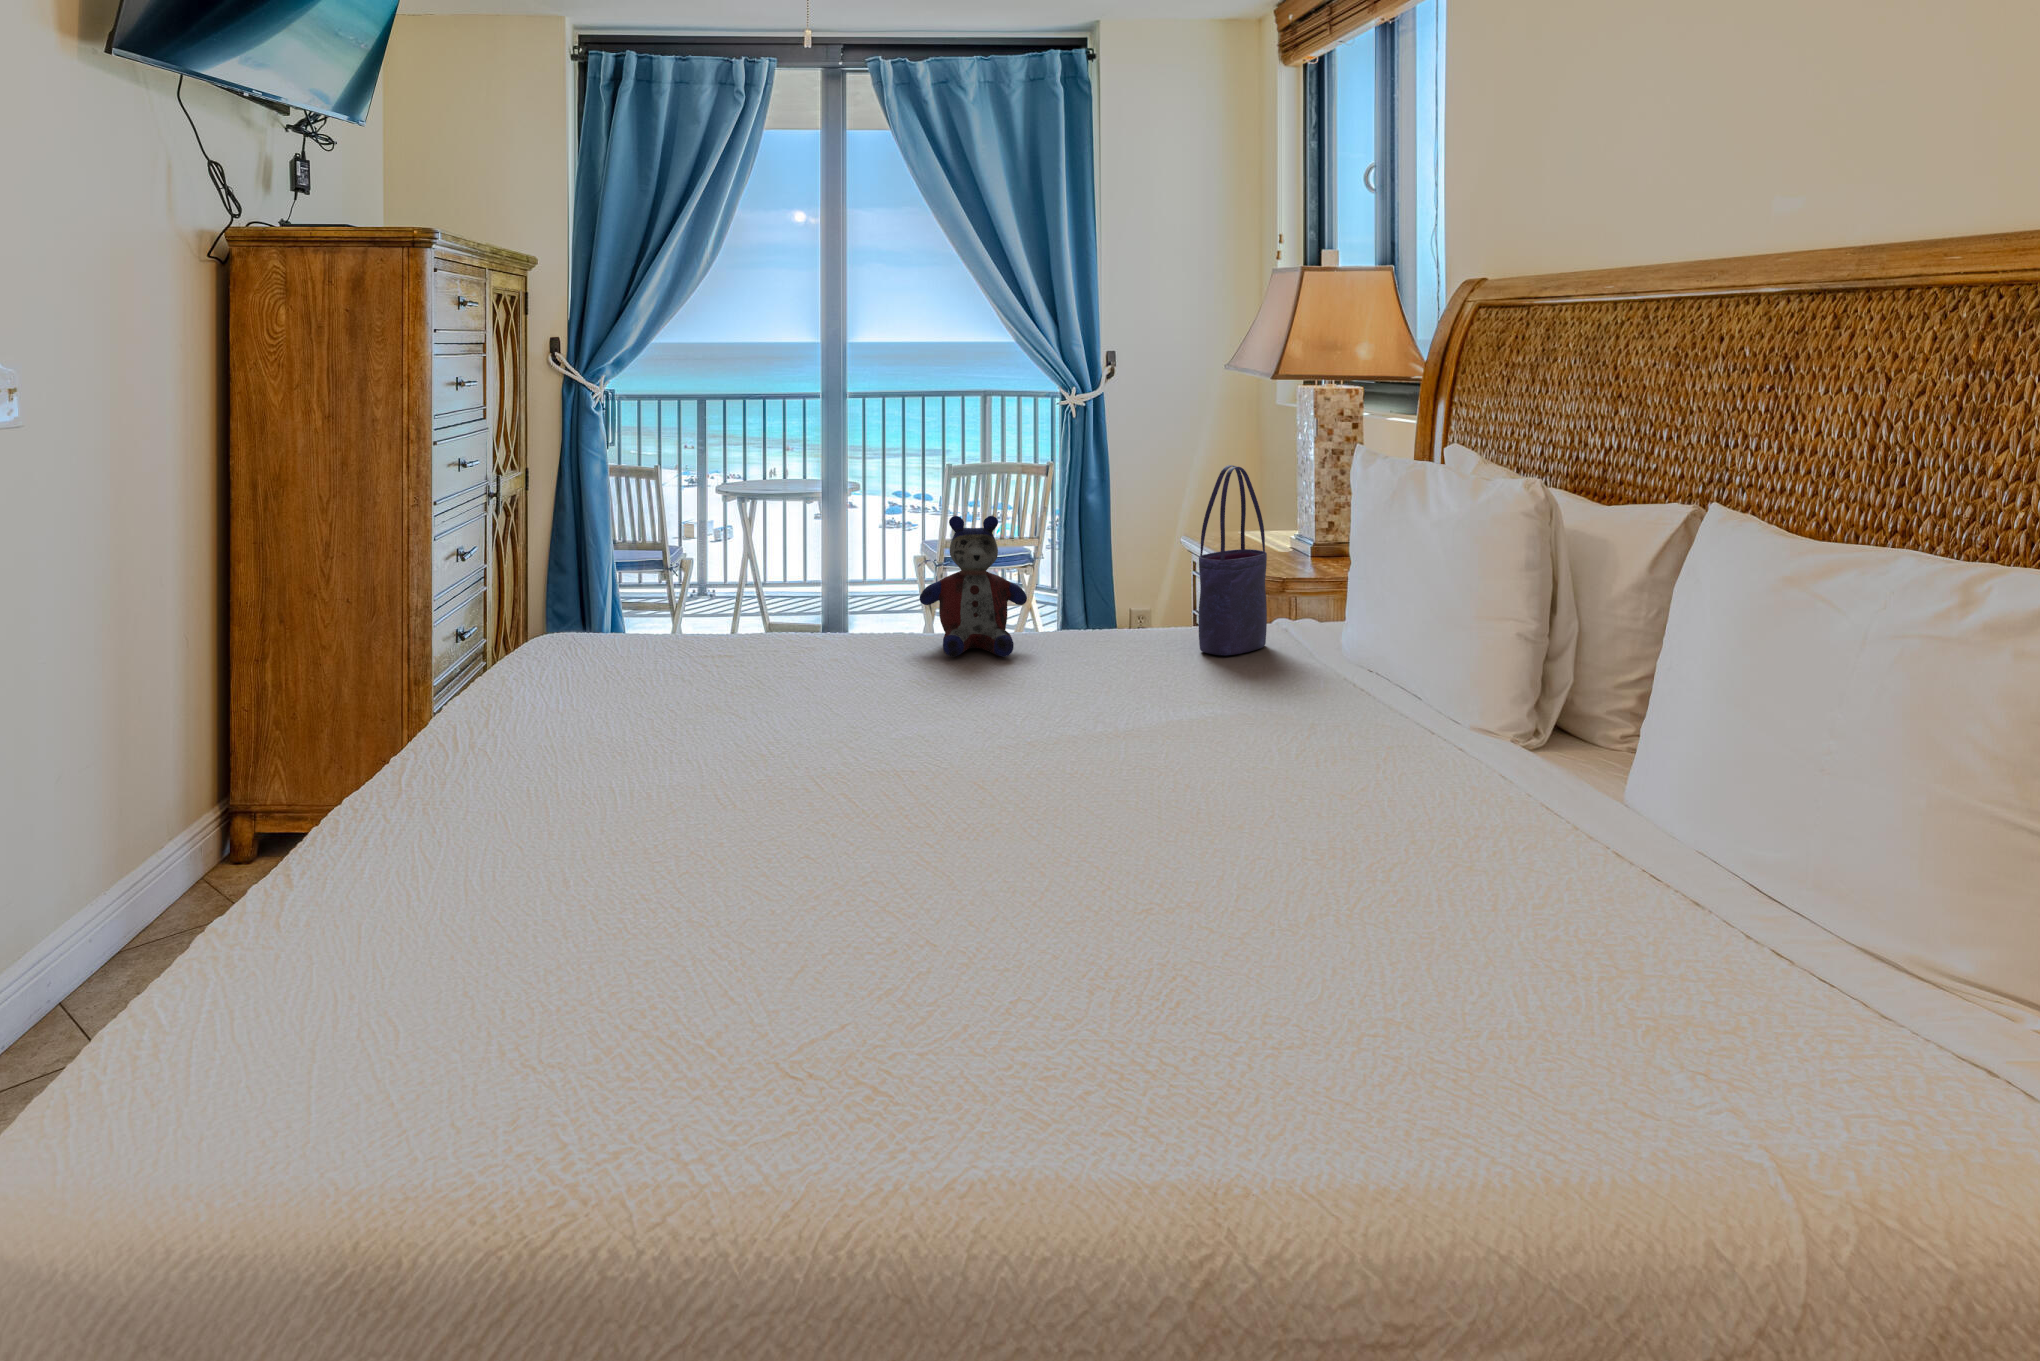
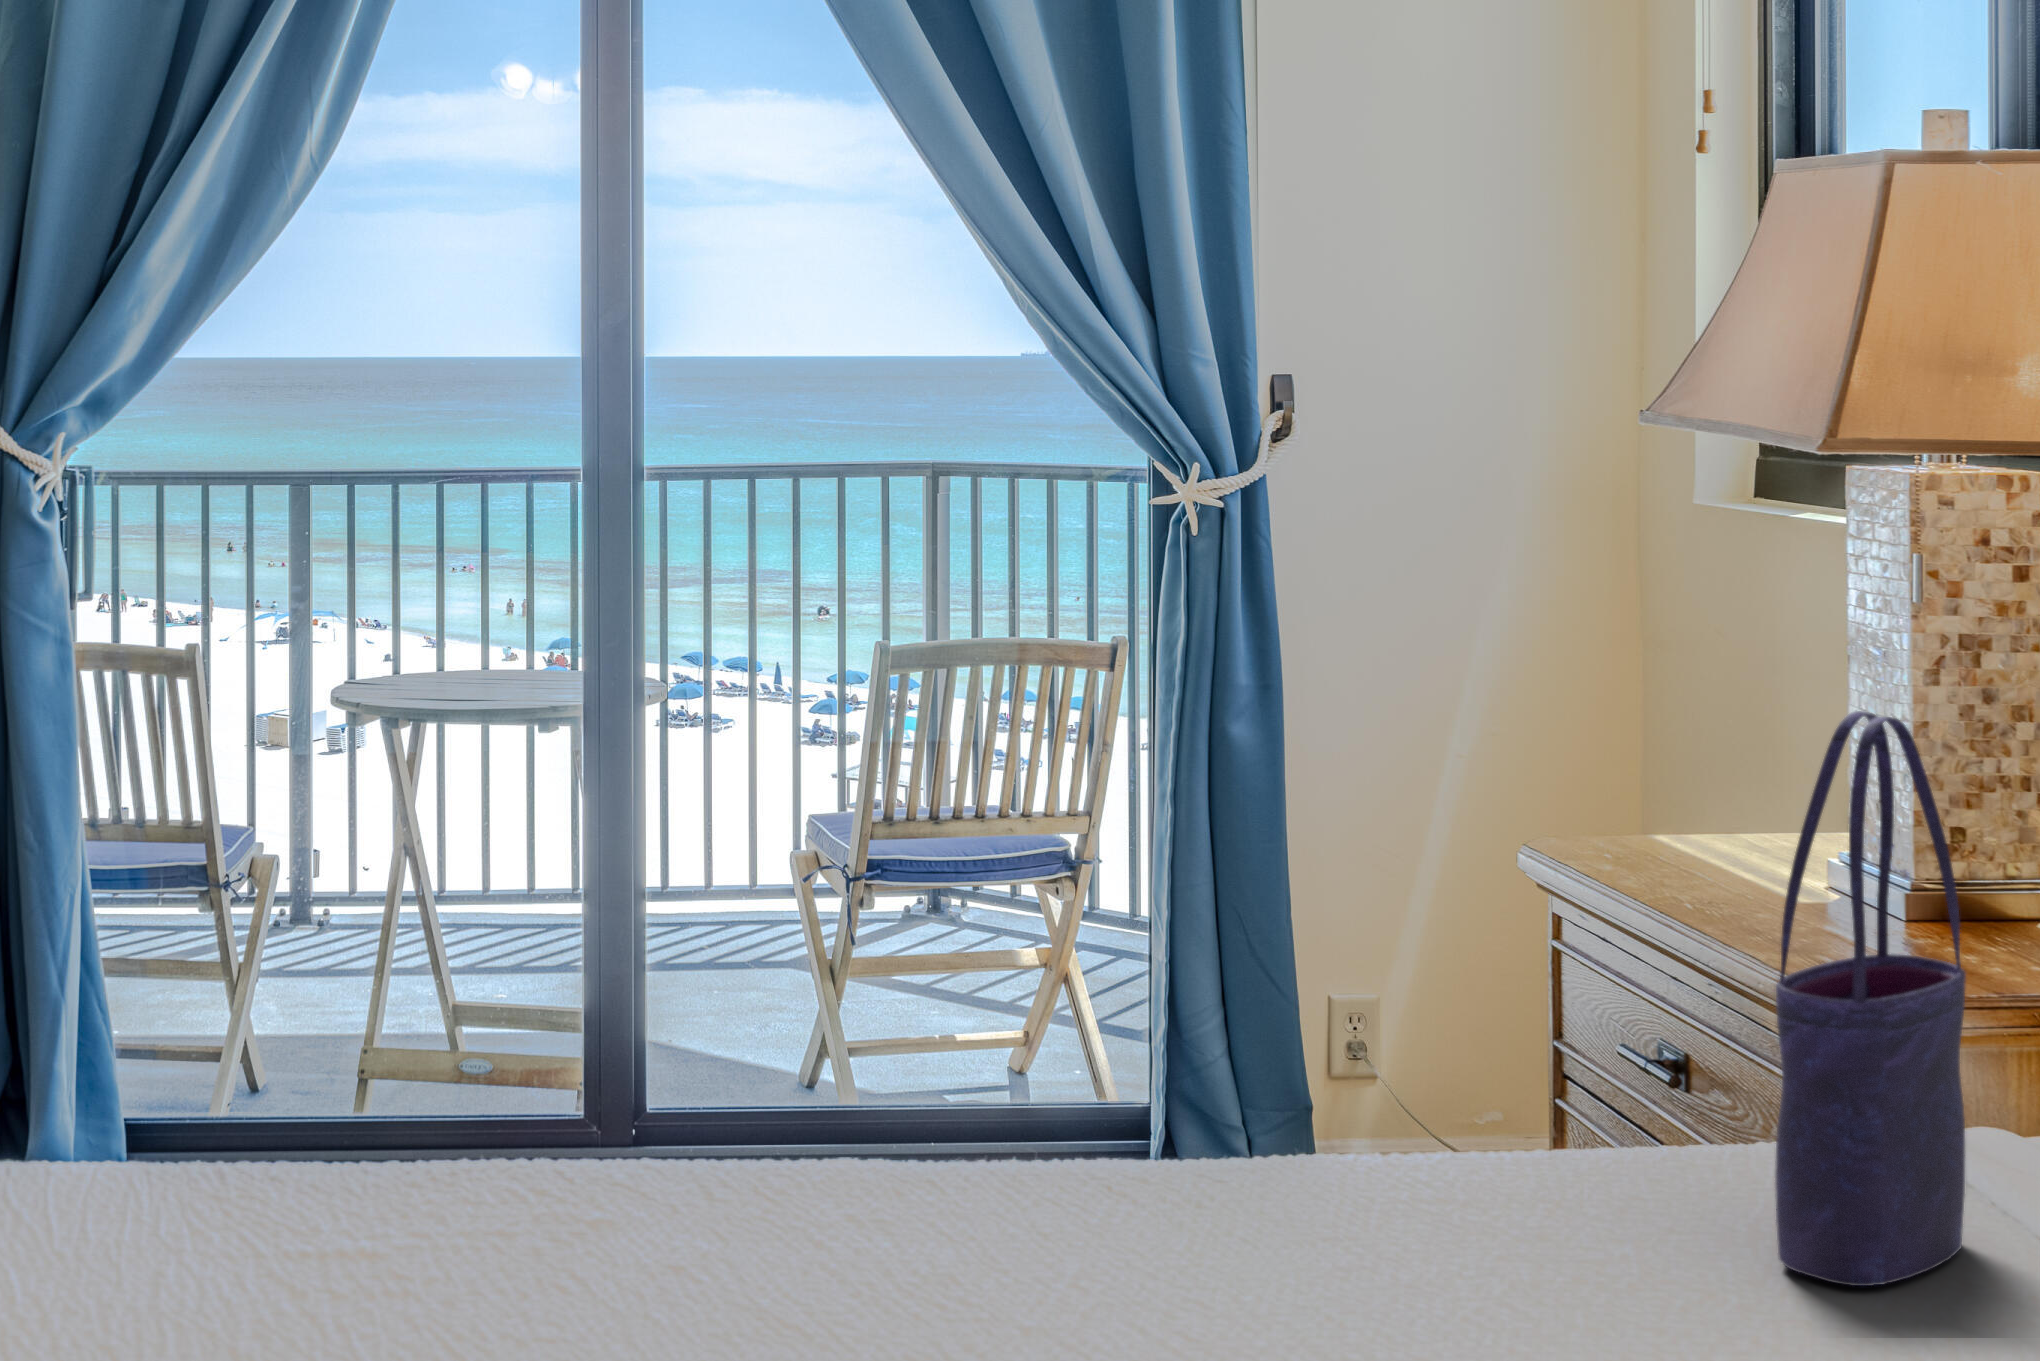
stuffed bear: present [920,516,1027,657] -> none [939,857,1255,1290]

